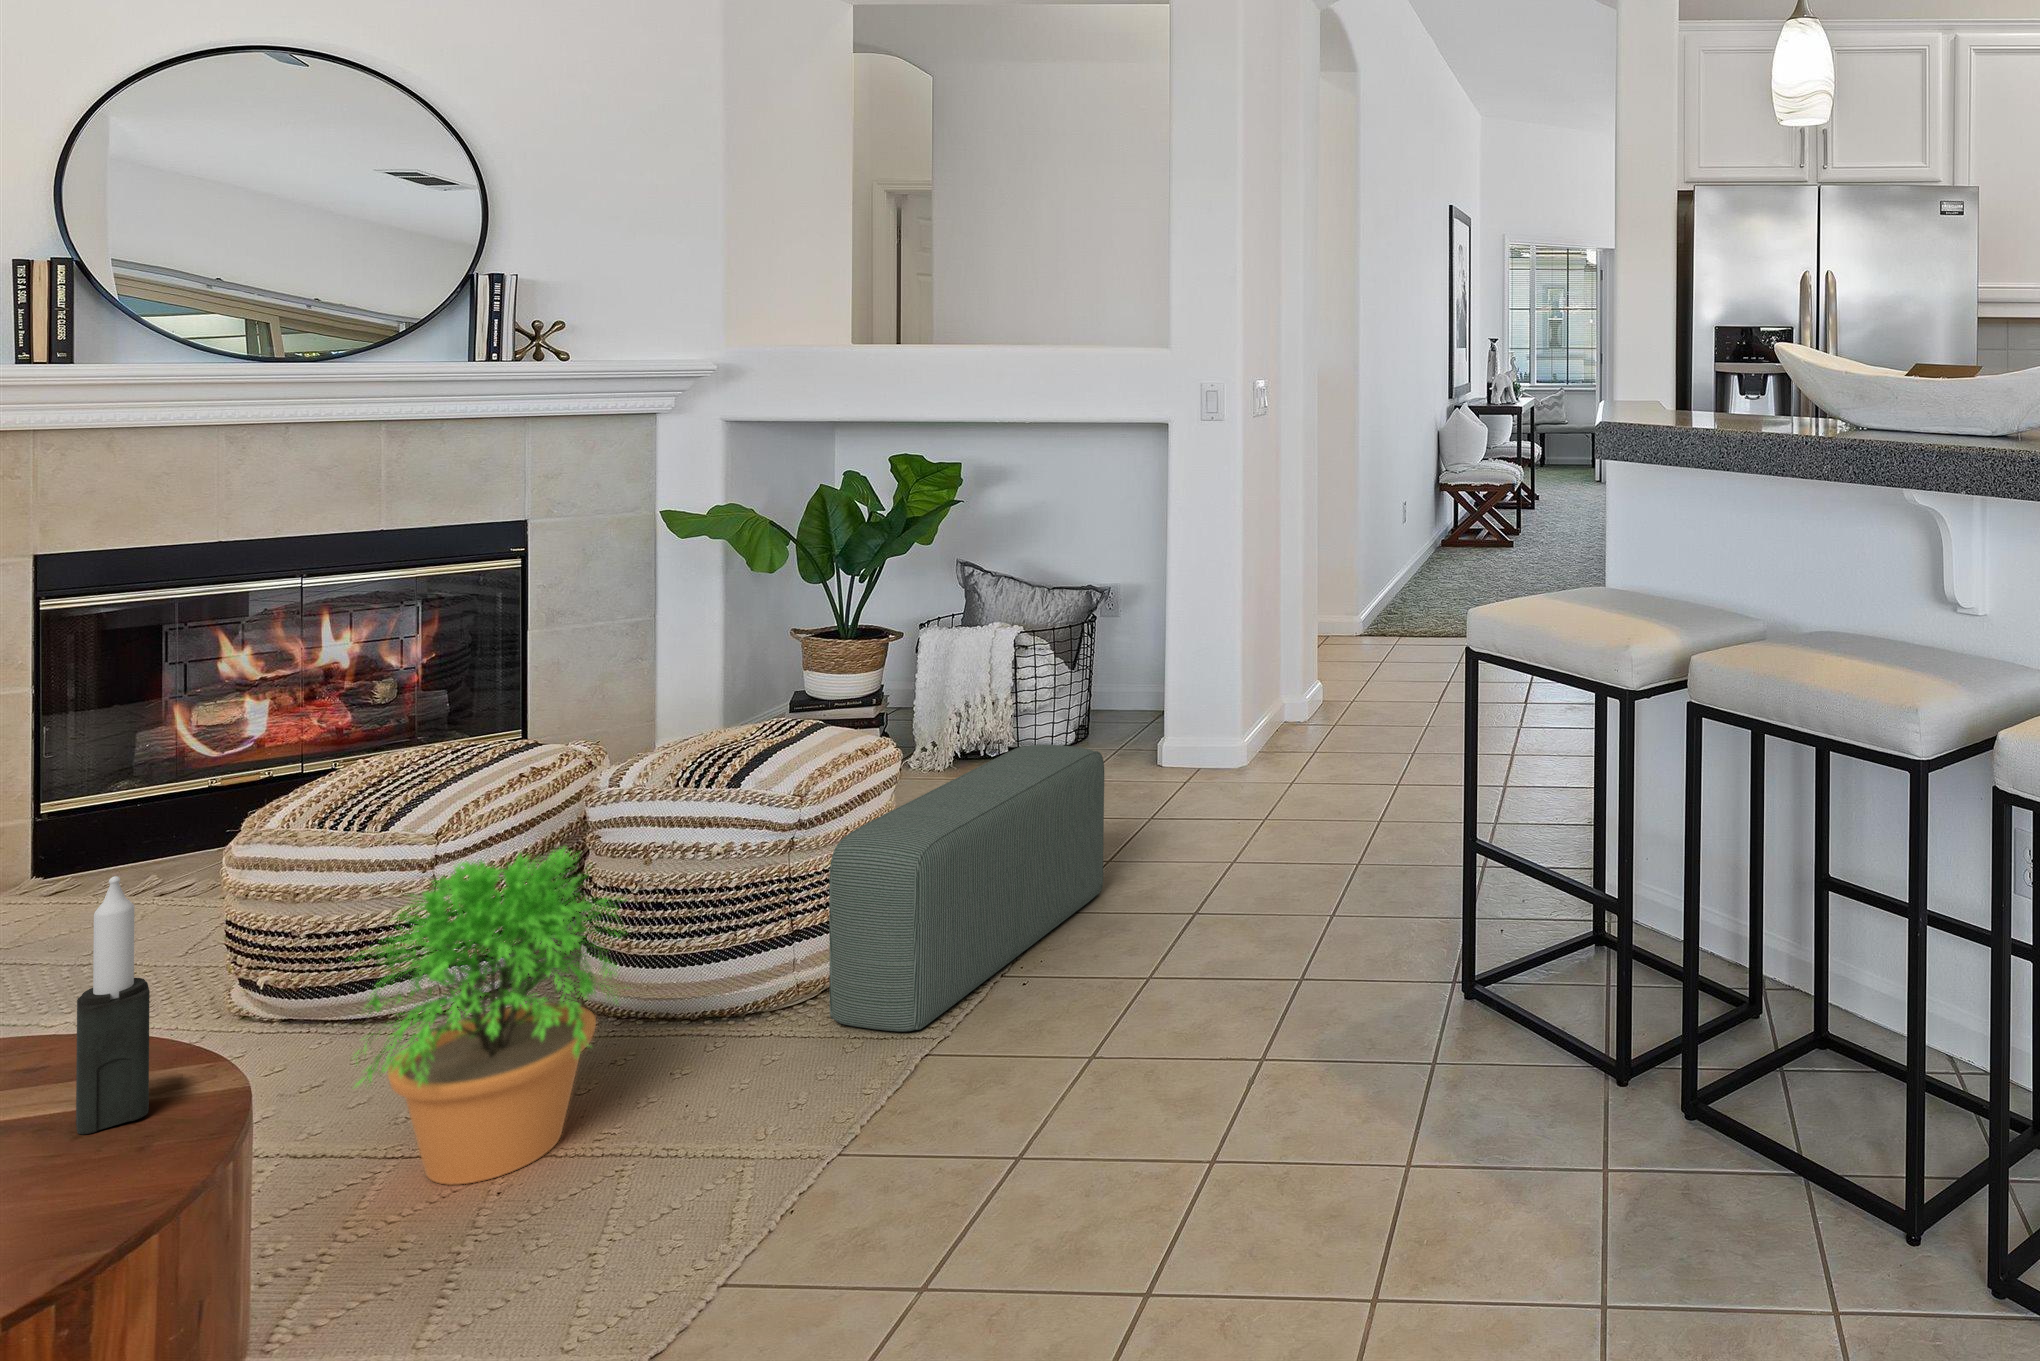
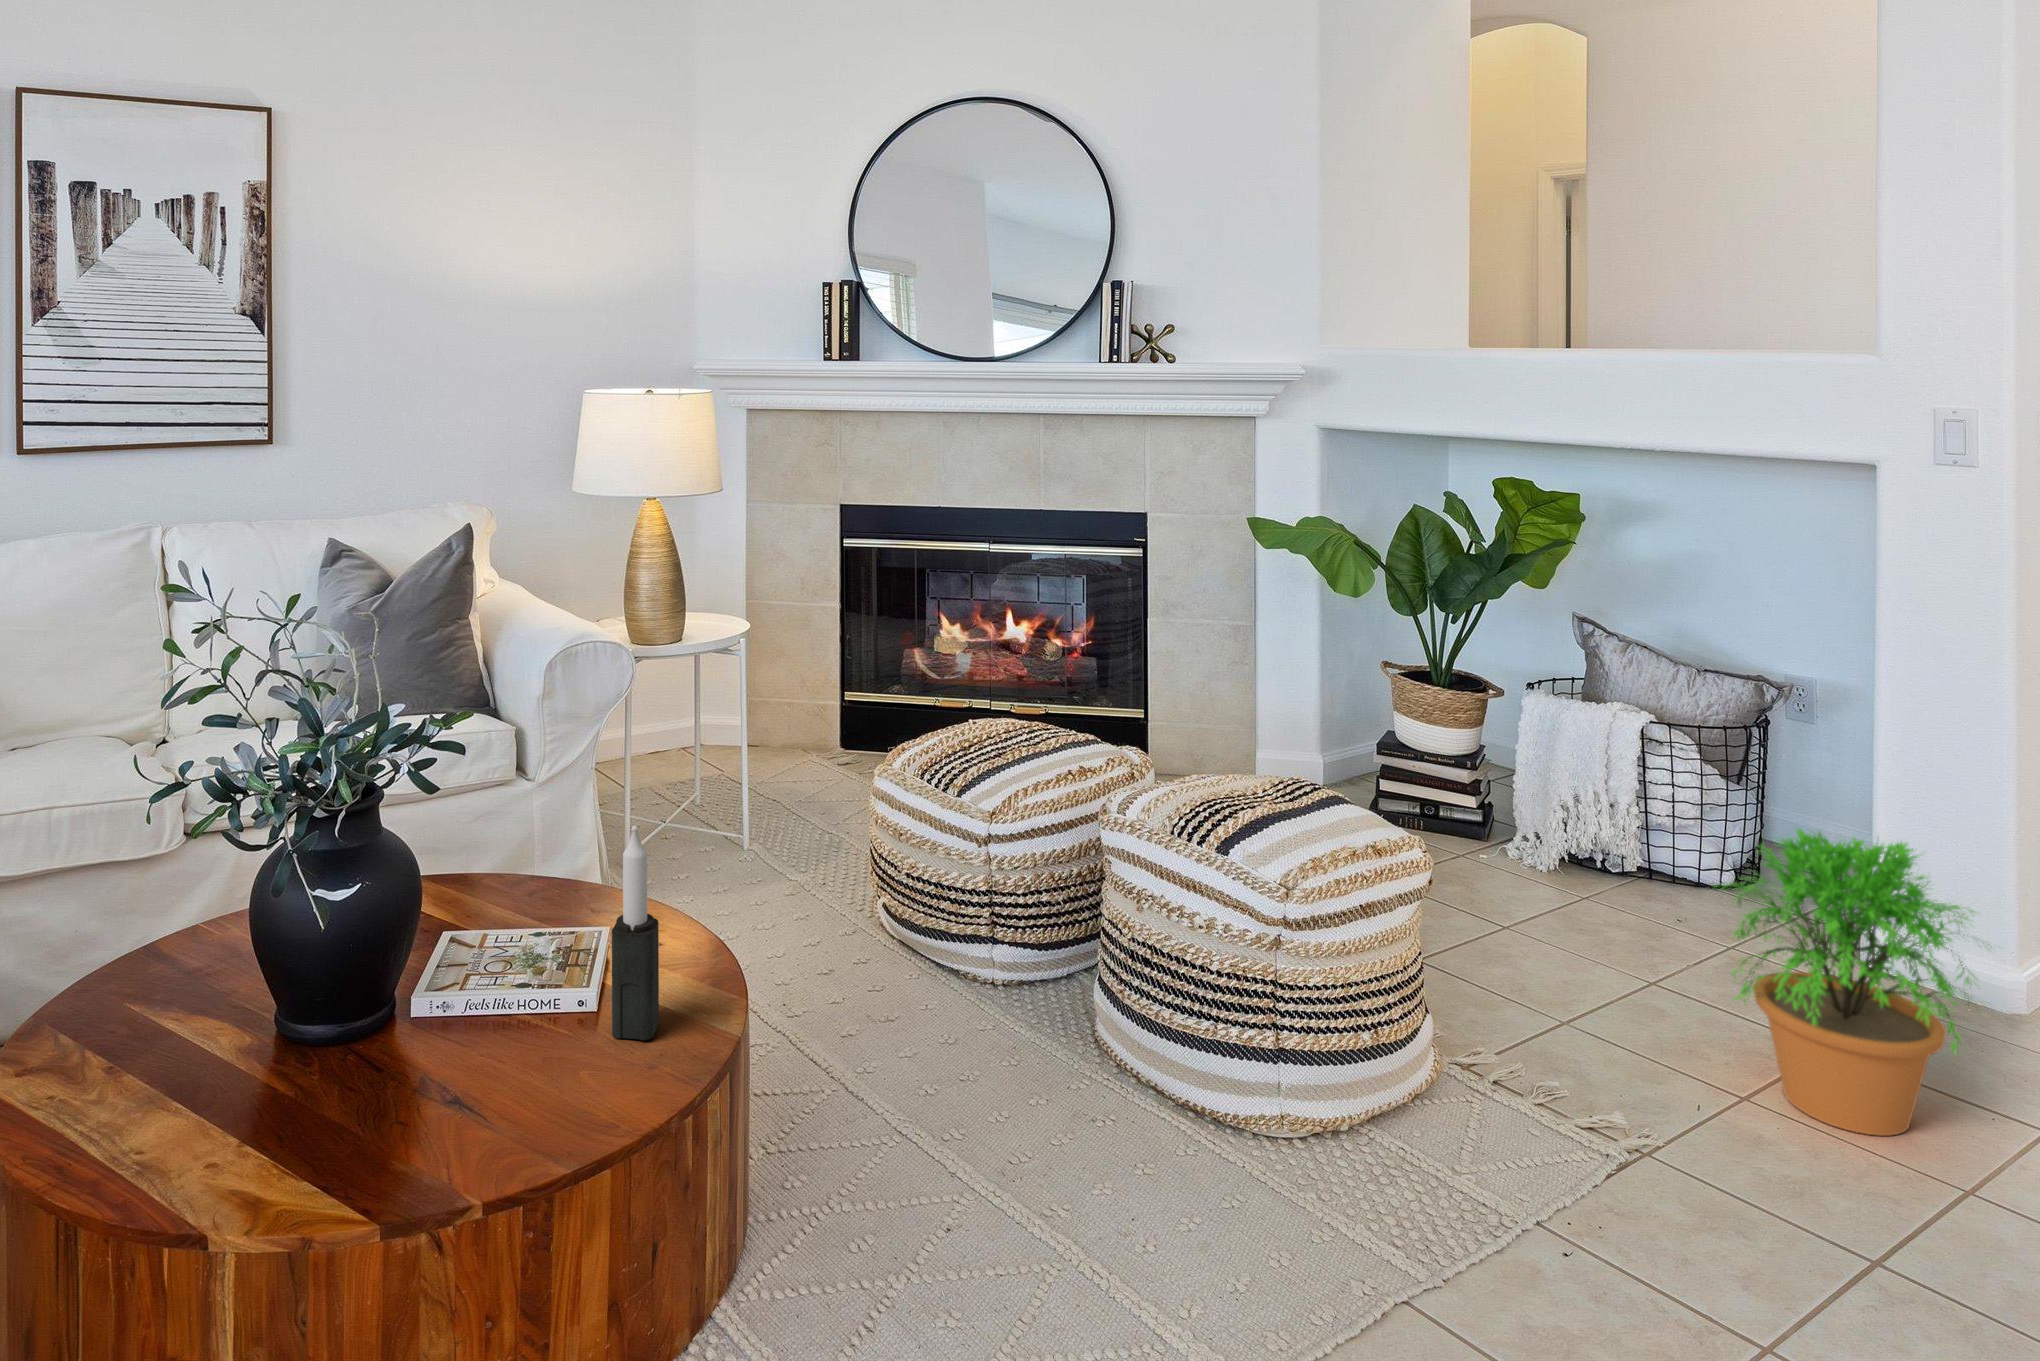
pouf: present [829,745,1104,1032] -> none [1309,901,1722,1245]
potted plant: present [349,847,621,1185] -> present [1716,829,1989,1136]

